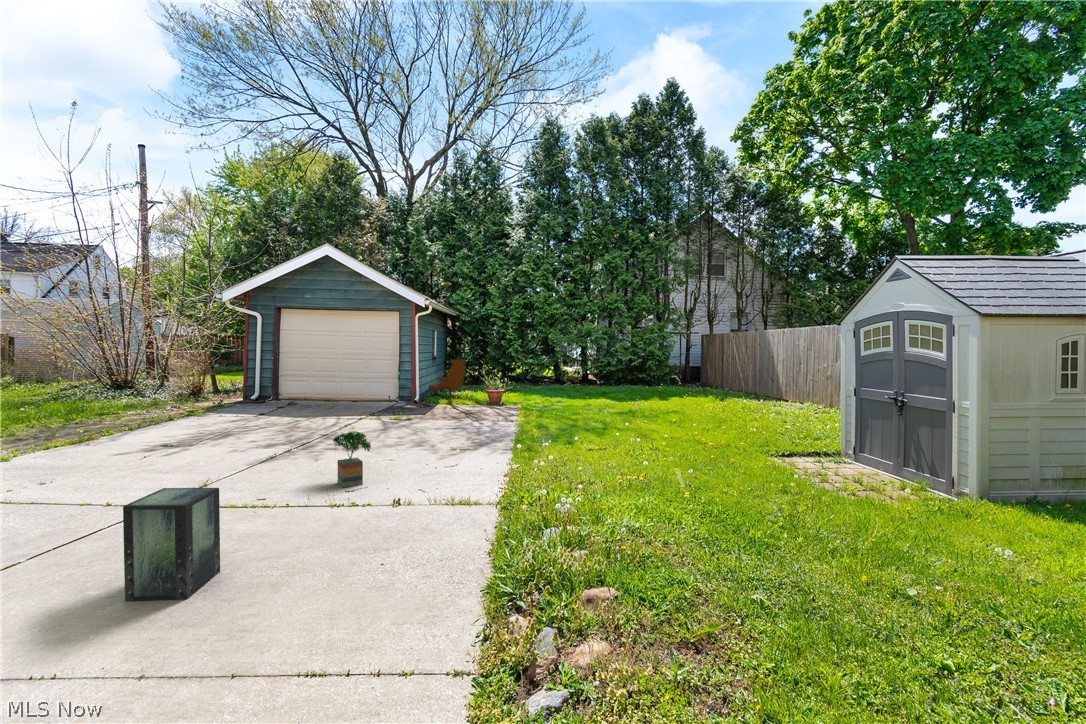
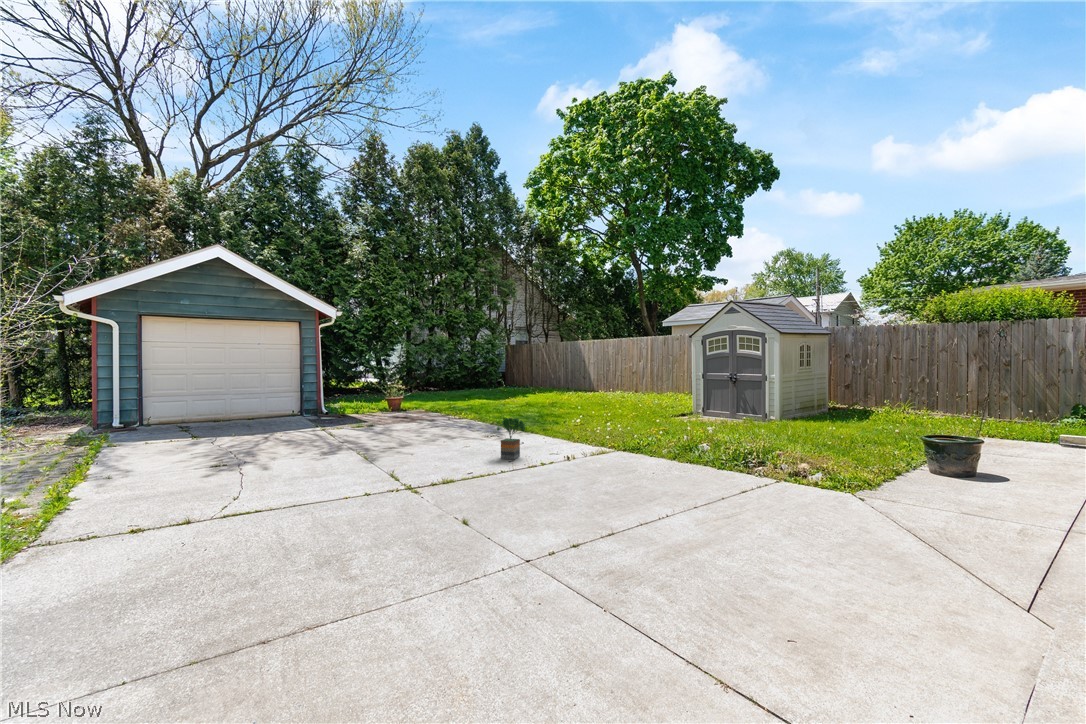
lounge chair: present [428,360,466,397] -> none [315,370,365,411]
storage box: present [123,488,220,601] -> none [576,437,624,503]

